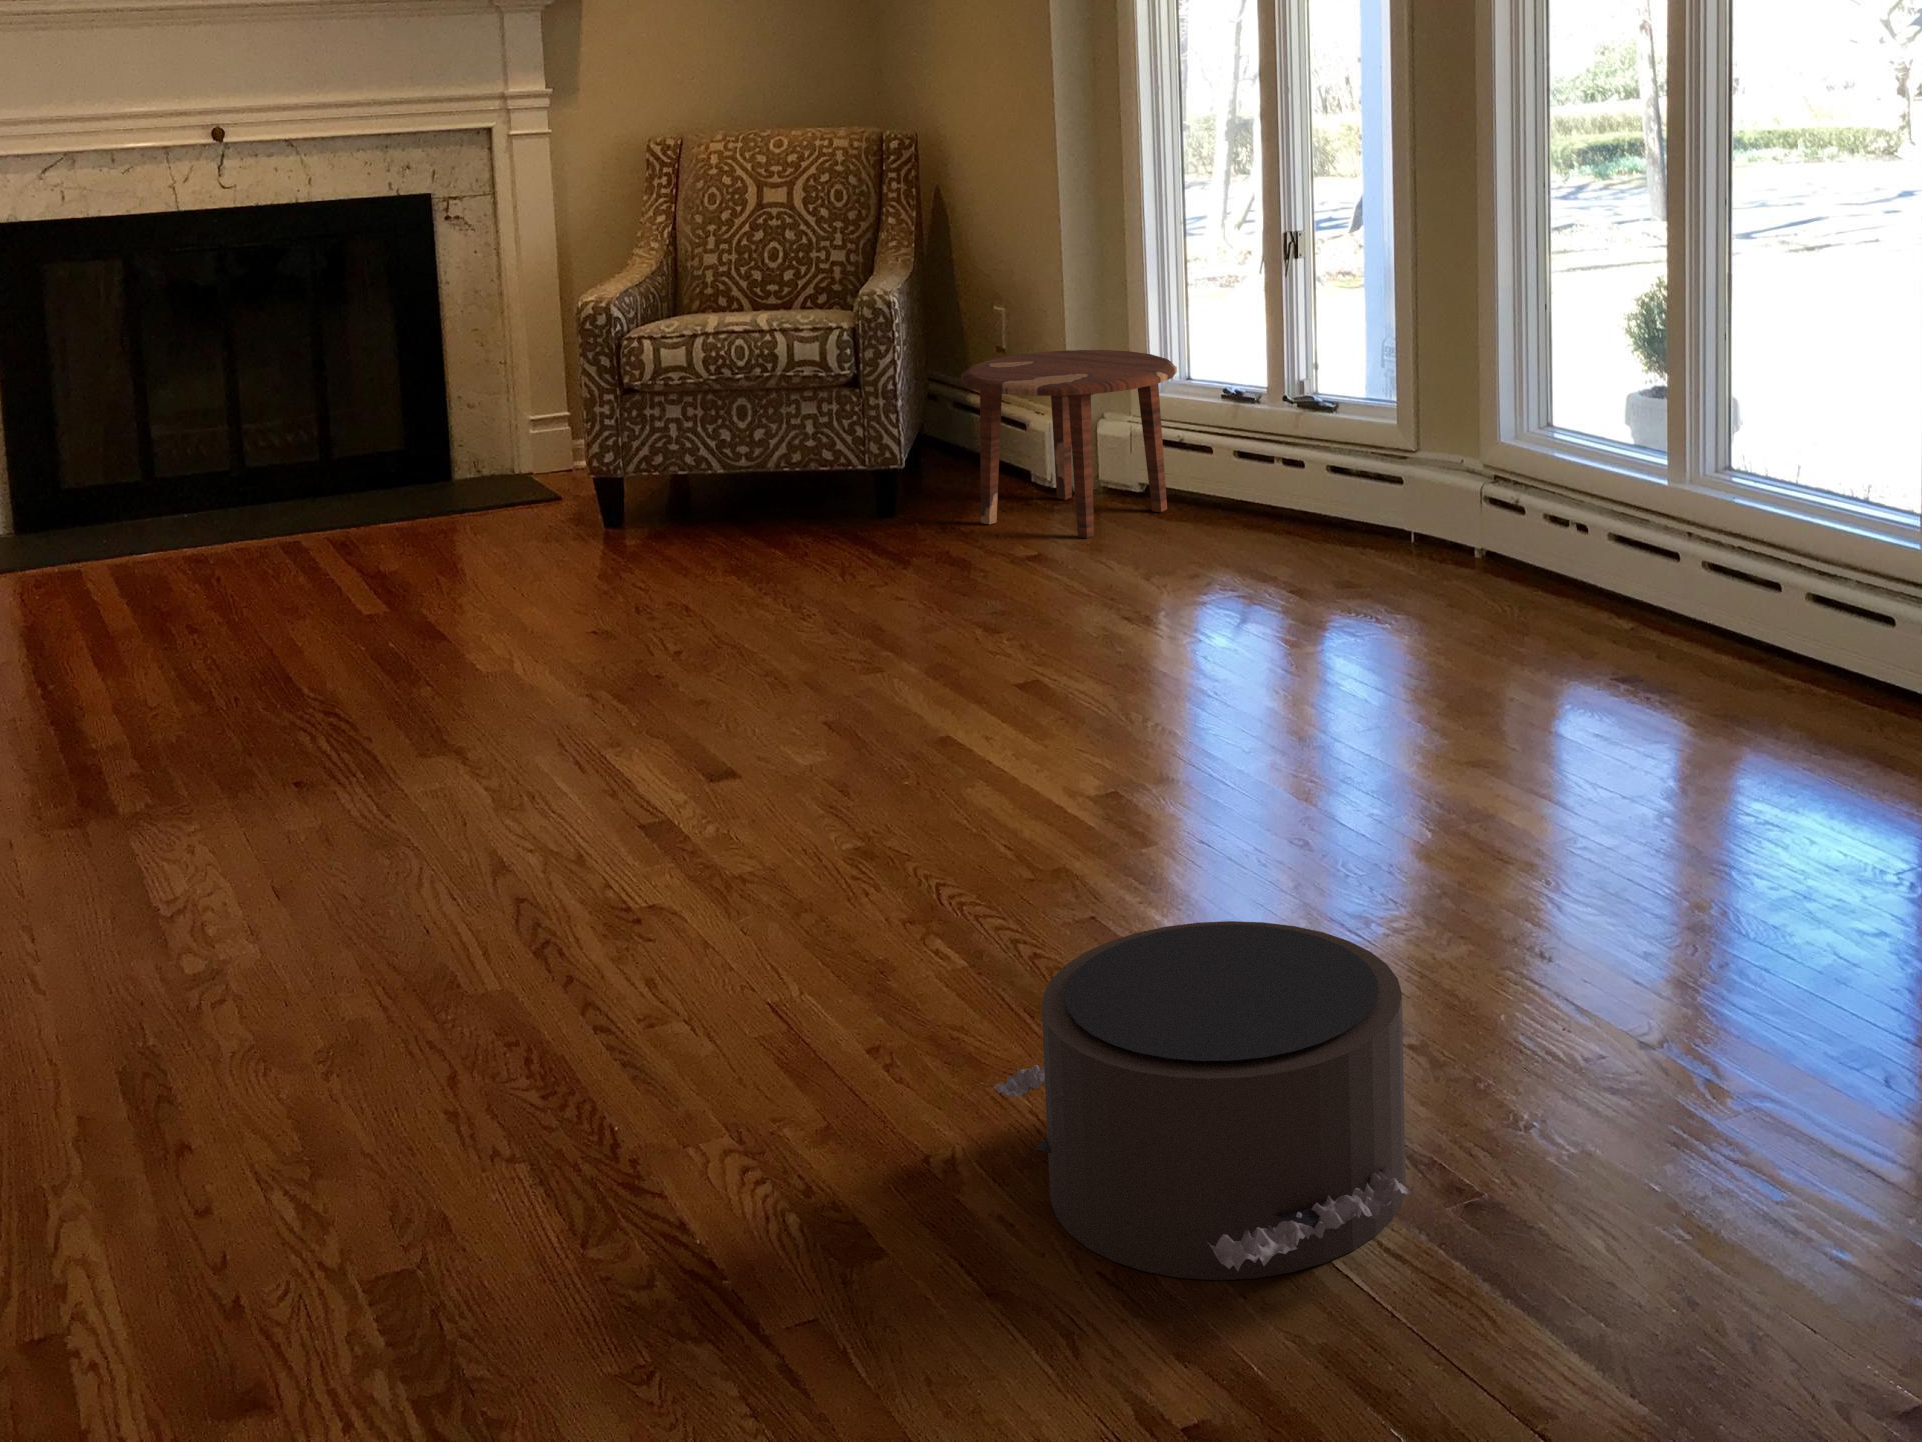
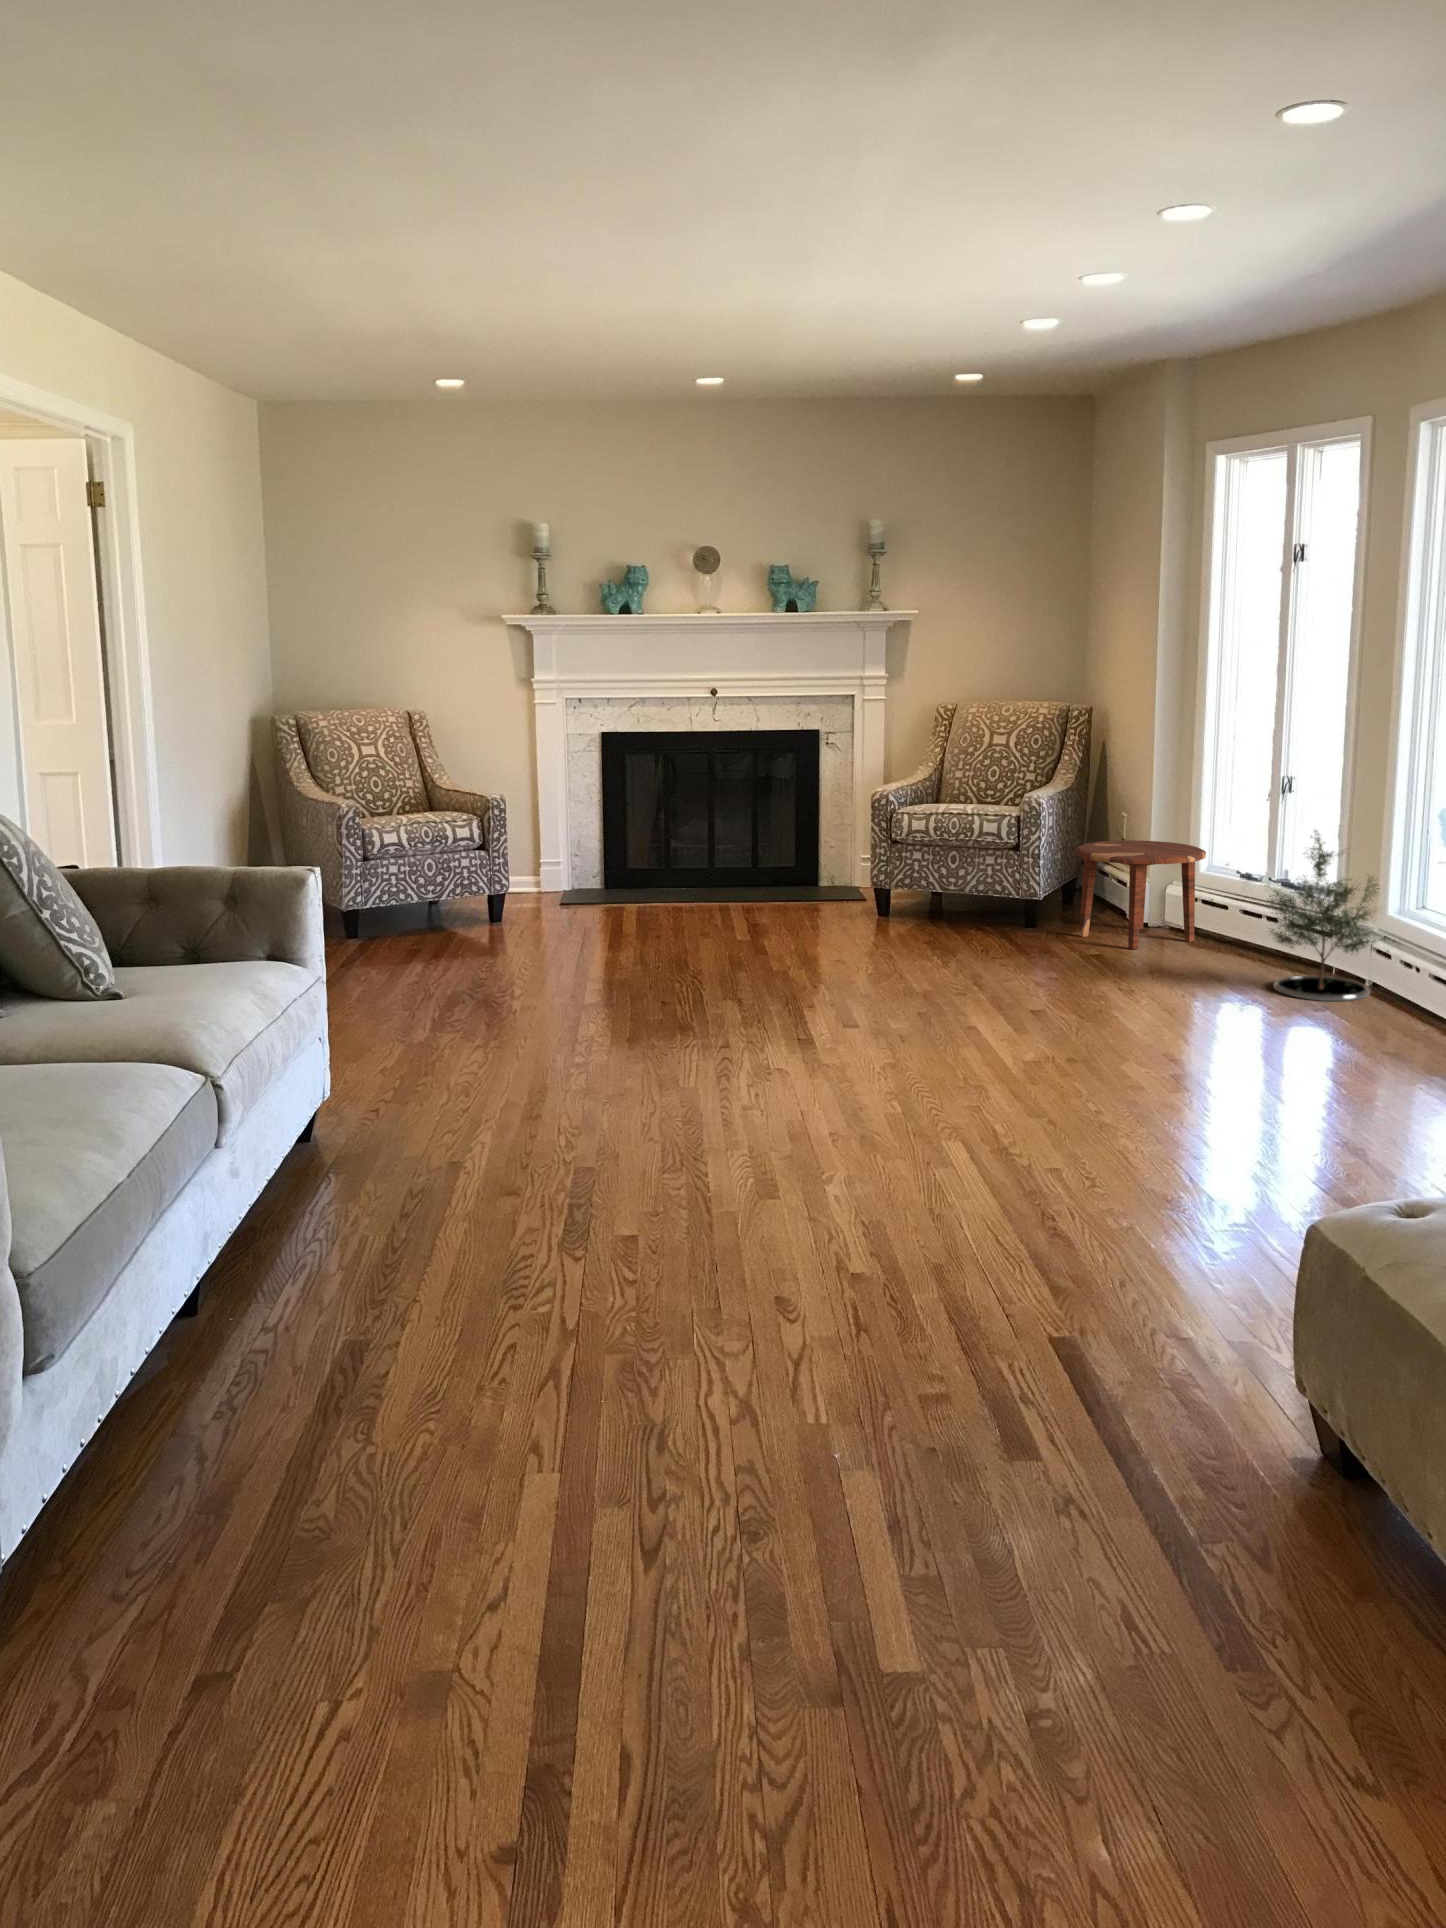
potted tree: none [1324,315,1513,594] -> present [1264,831,1380,1001]
pouf: present [994,921,1414,1280] -> none [860,1090,1043,1243]

